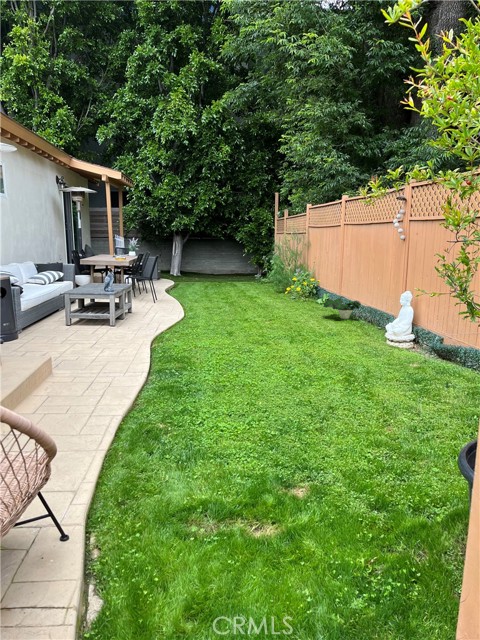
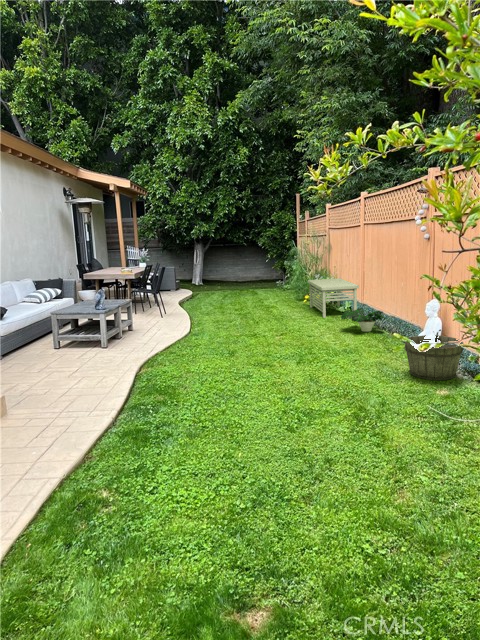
storage bench: none [290,272,337,307] -> present [308,278,359,318]
wooden bucket: none [381,314,430,356] -> present [404,329,464,380]

